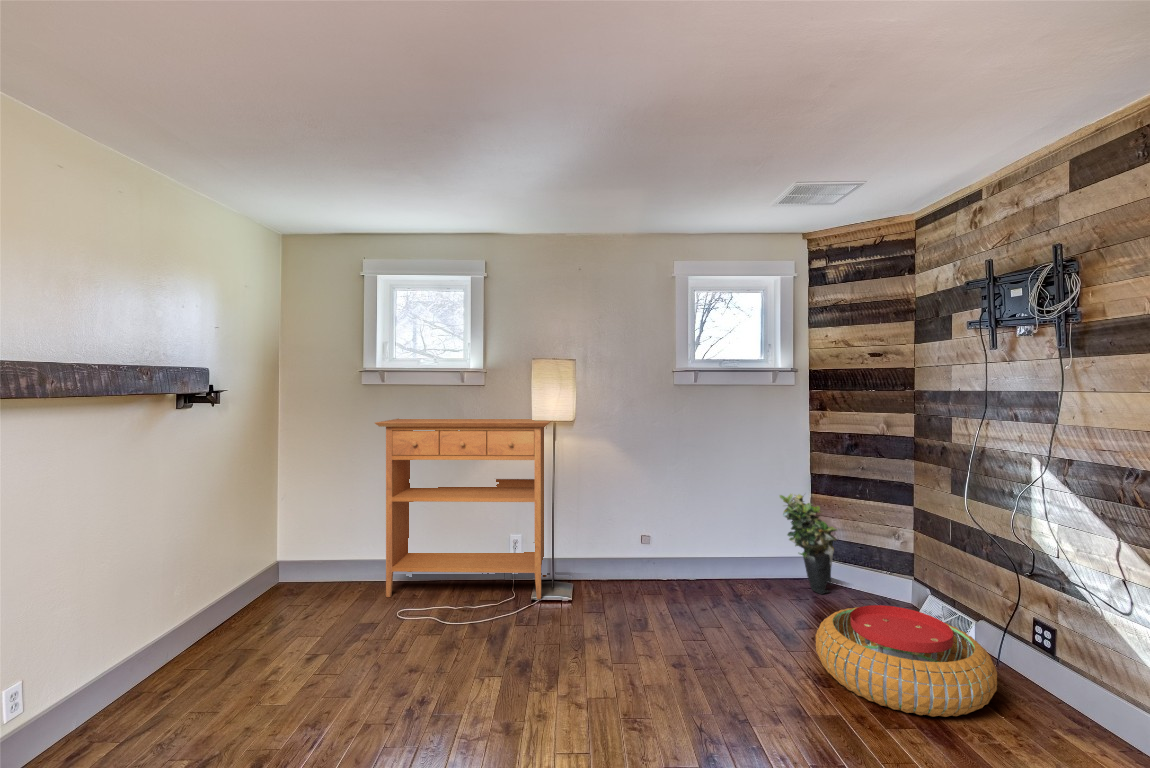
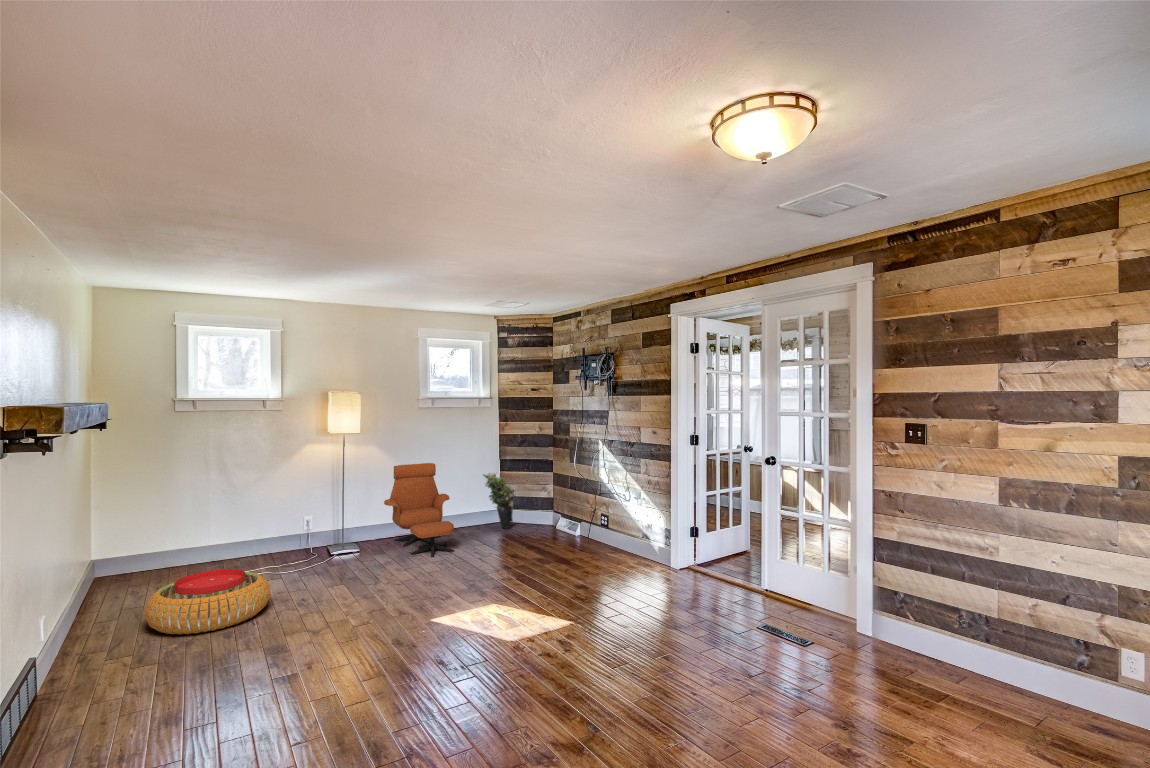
console table: present [375,419,551,599] -> none [199,433,343,578]
lounge chair: none [617,470,718,634] -> present [384,463,454,557]
pouf: present [816,605,997,717] -> present [145,569,270,635]

